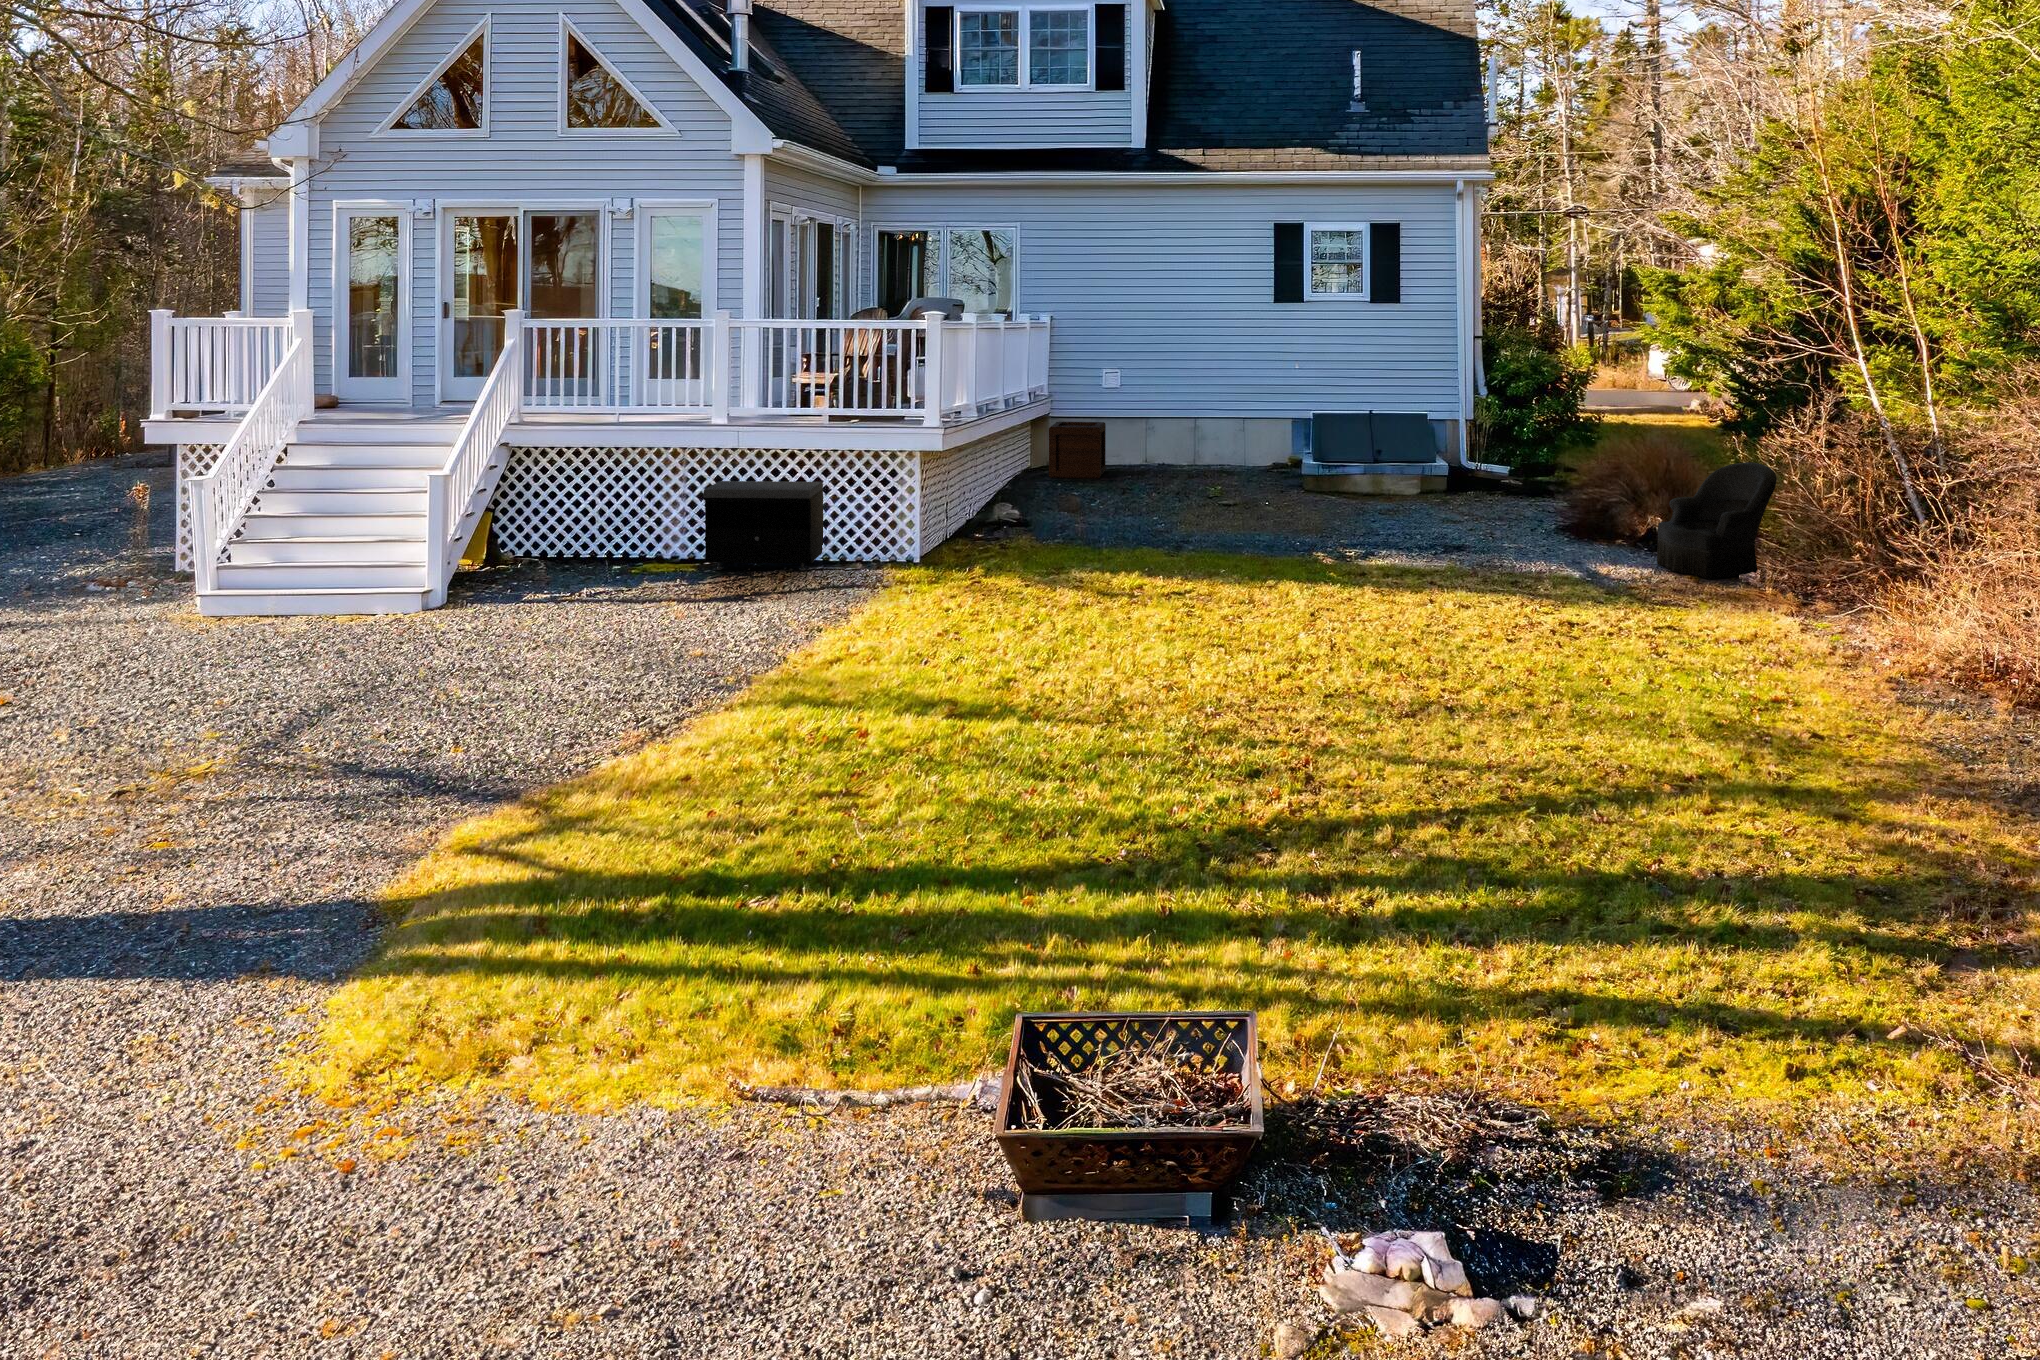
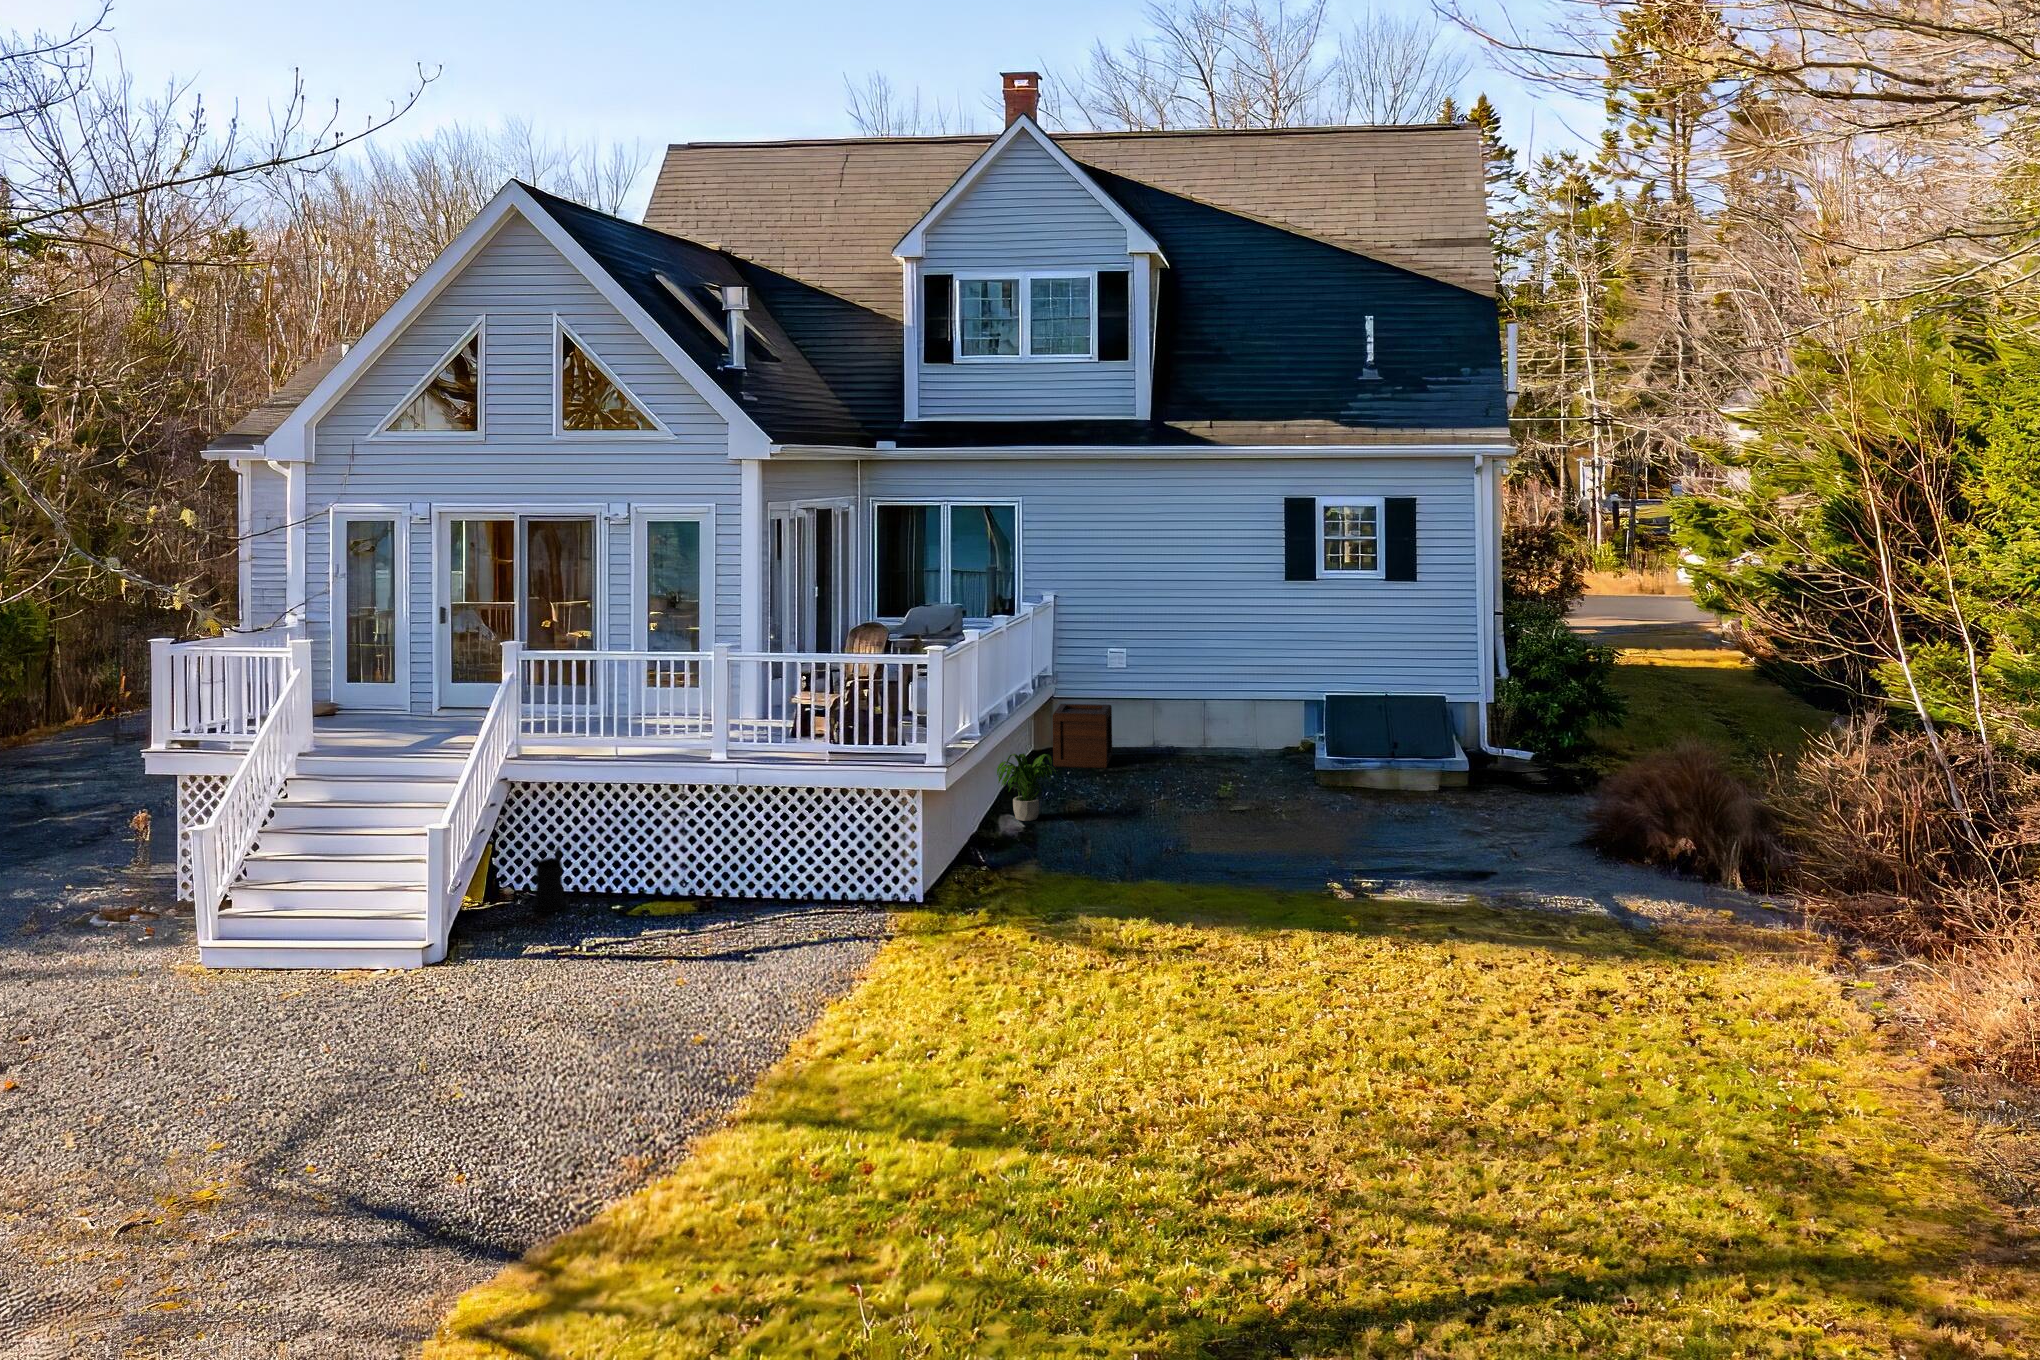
potted plant: none [994,451,1052,512] -> present [997,753,1056,821]
armchair: present [1657,462,1777,579] -> none [1701,796,1825,930]
storage bench: present [703,481,823,571] -> none [703,812,824,911]
watering can: none [536,512,568,572] -> present [534,846,565,912]

